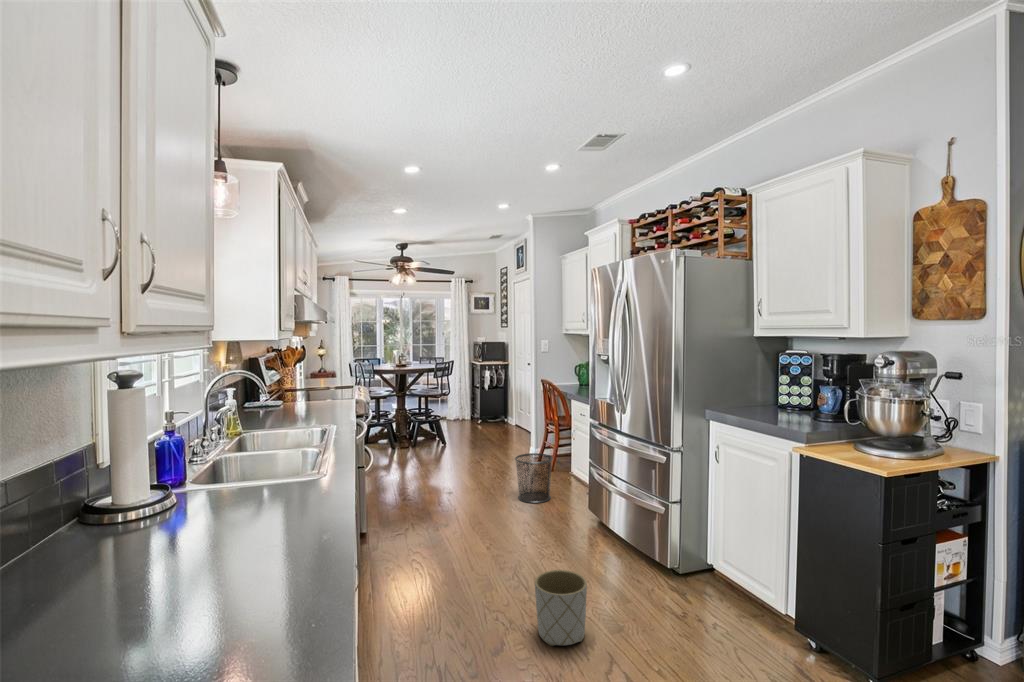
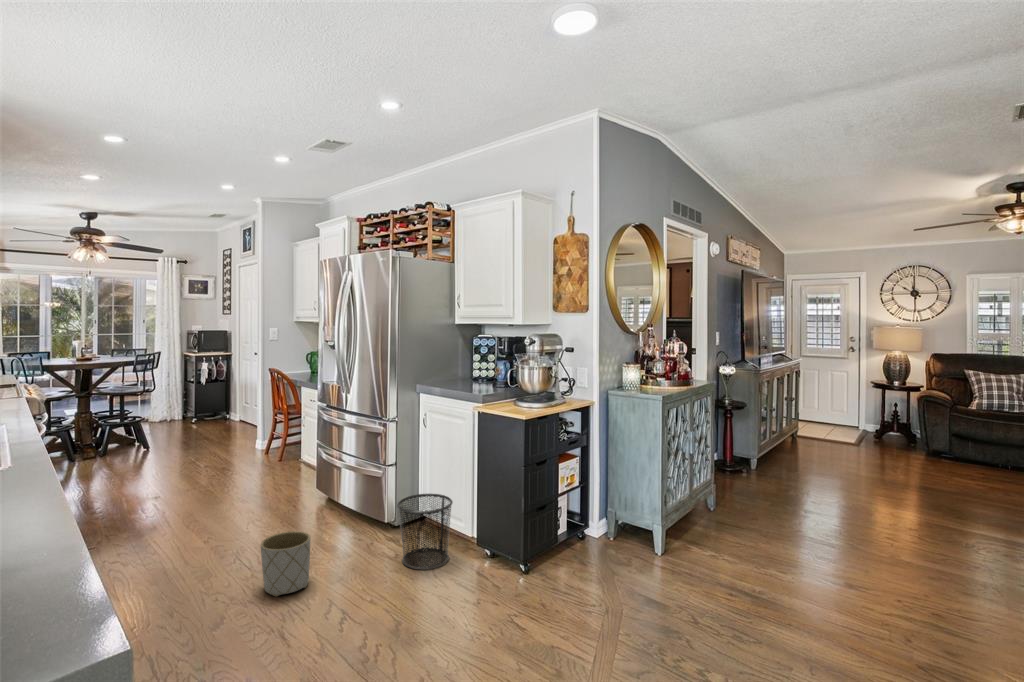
waste bin: present [515,453,553,503] -> present [397,494,453,570]

